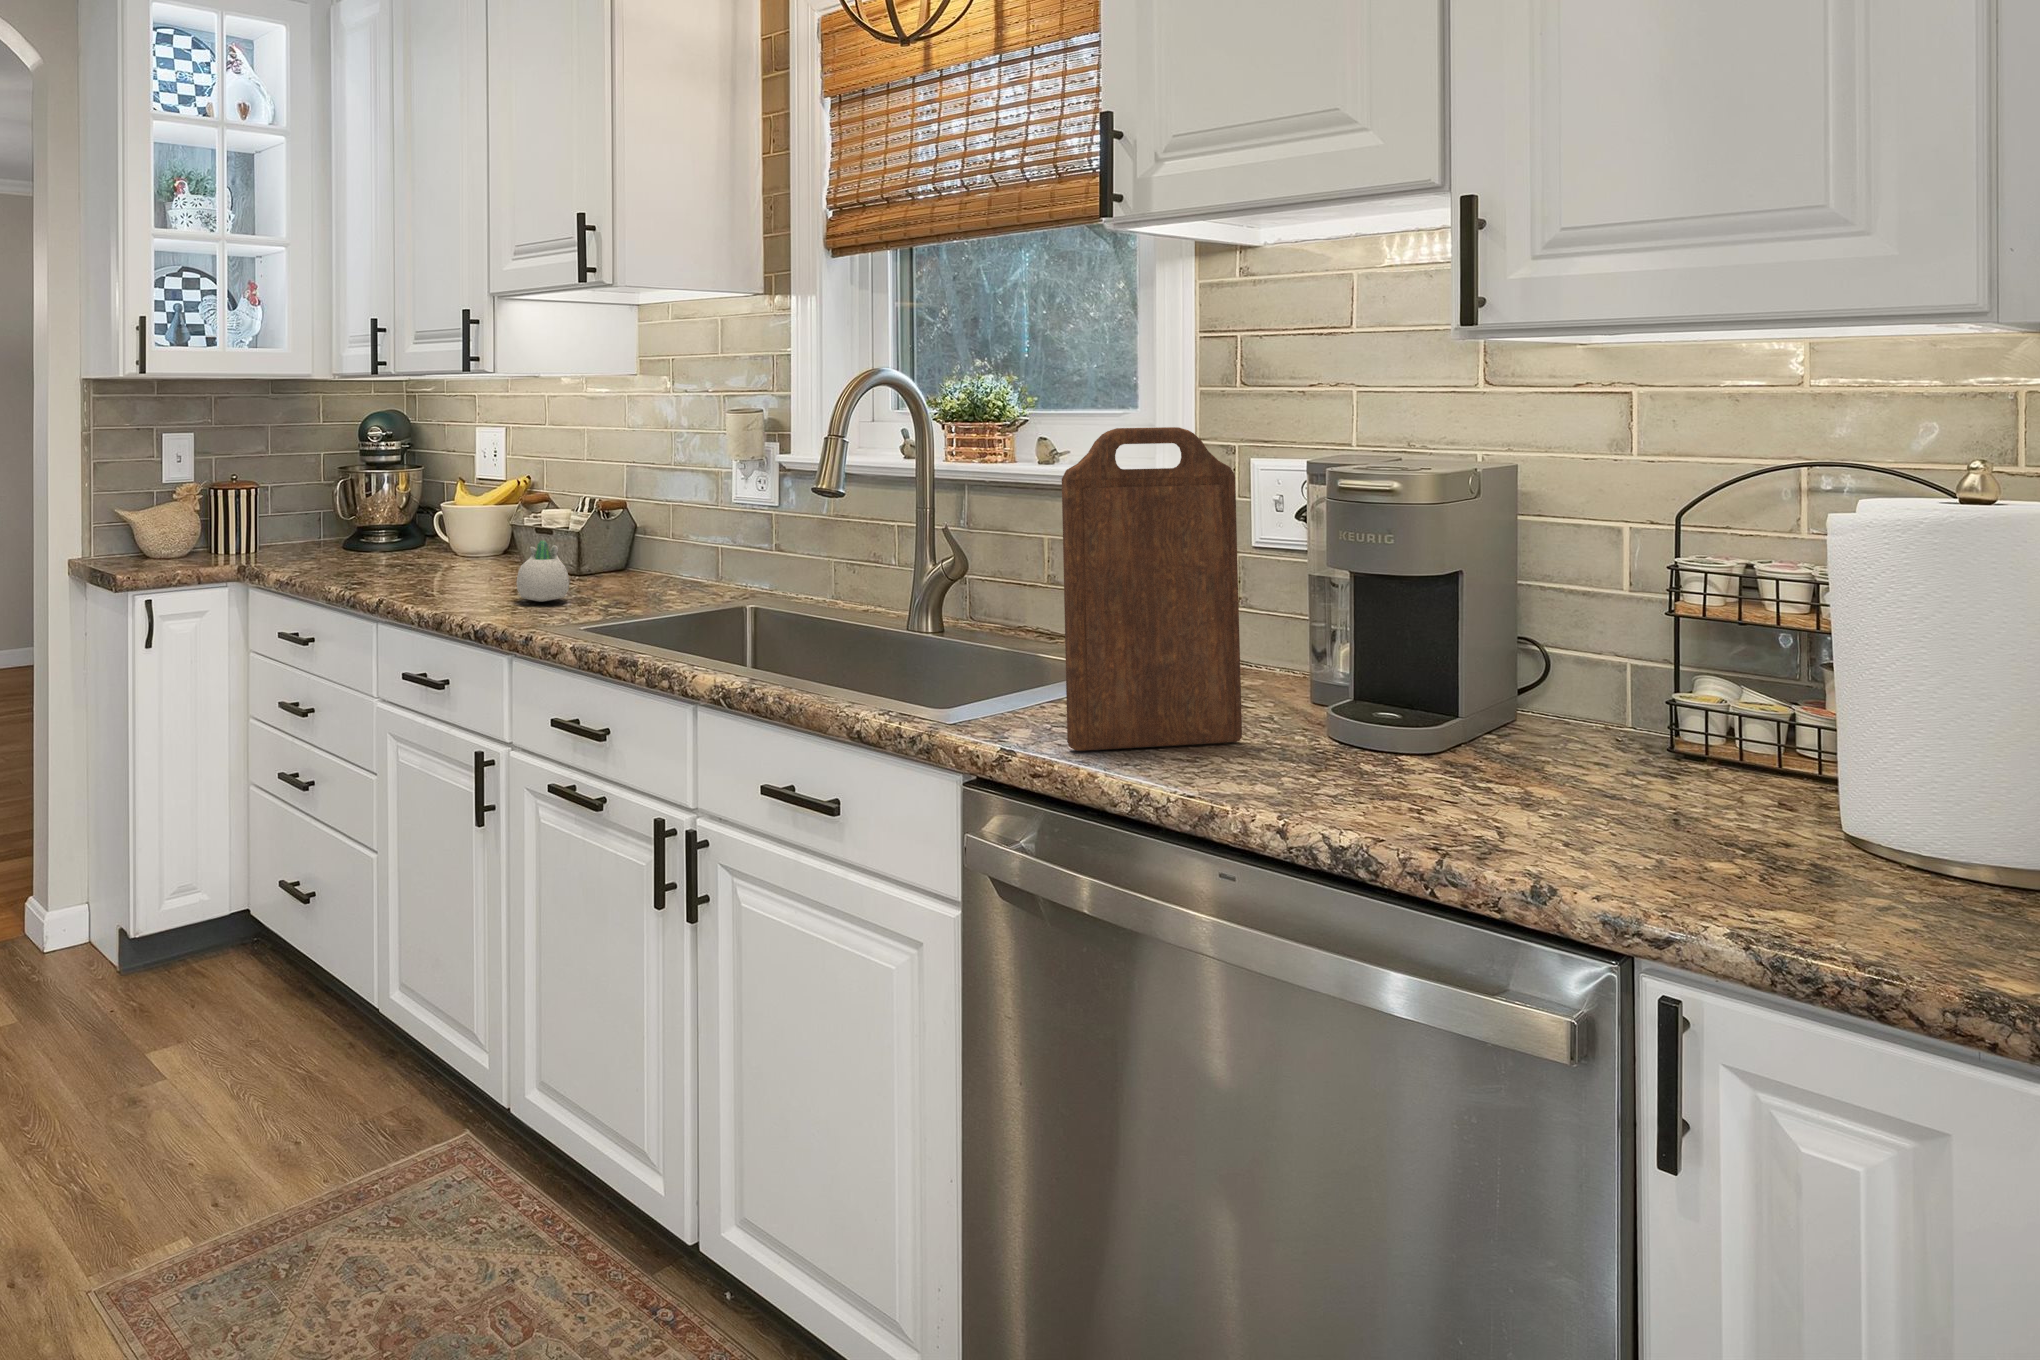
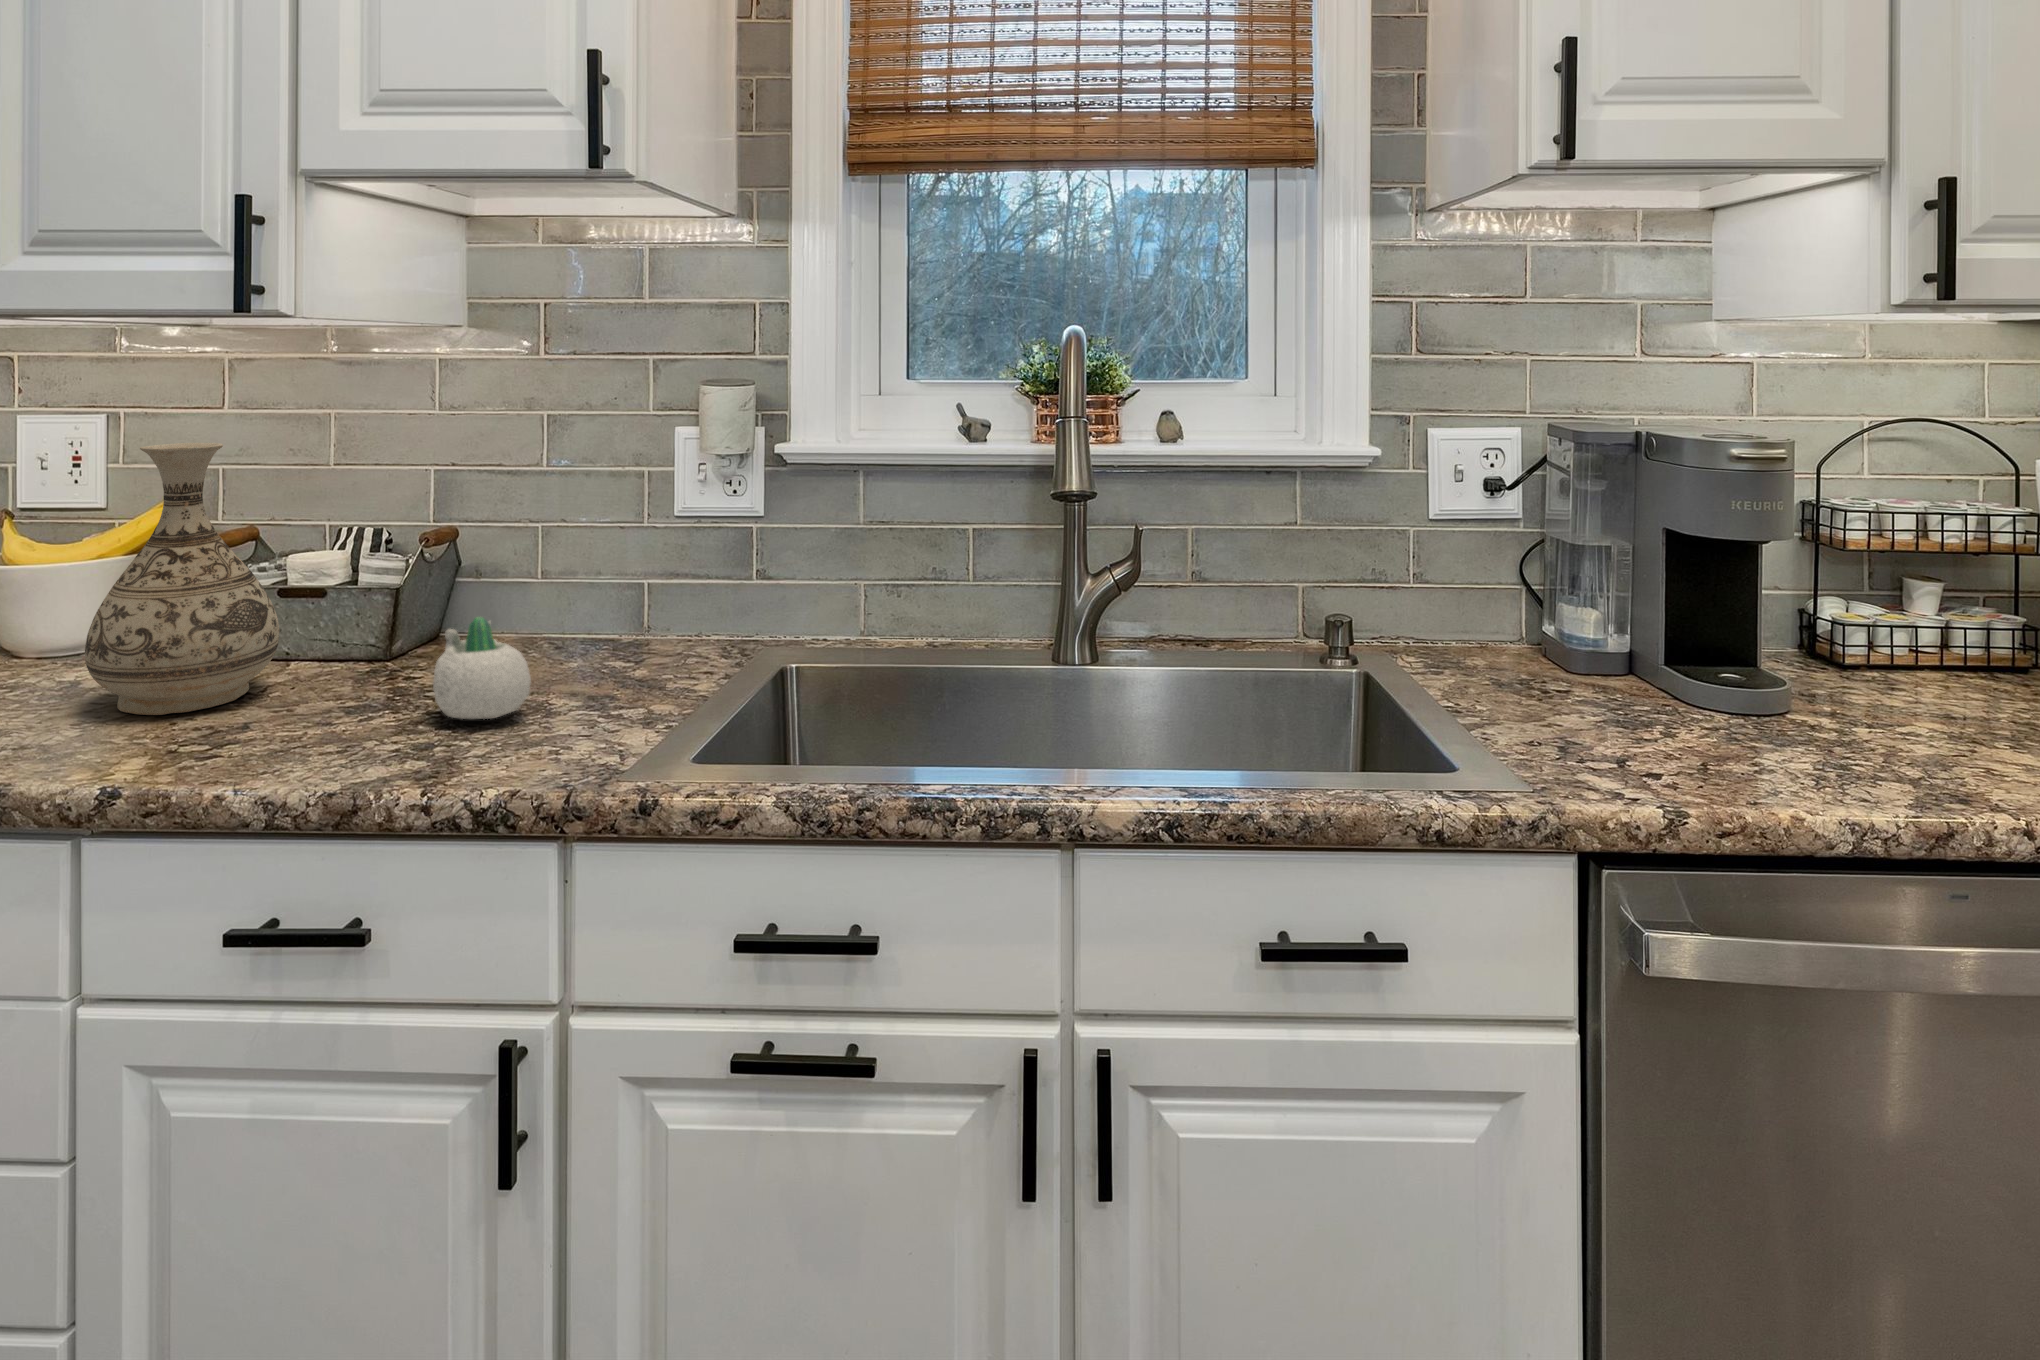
cutting board: present [1062,427,1242,751] -> none [1688,418,1720,790]
vase: none [412,434,506,582] -> present [85,443,279,715]

